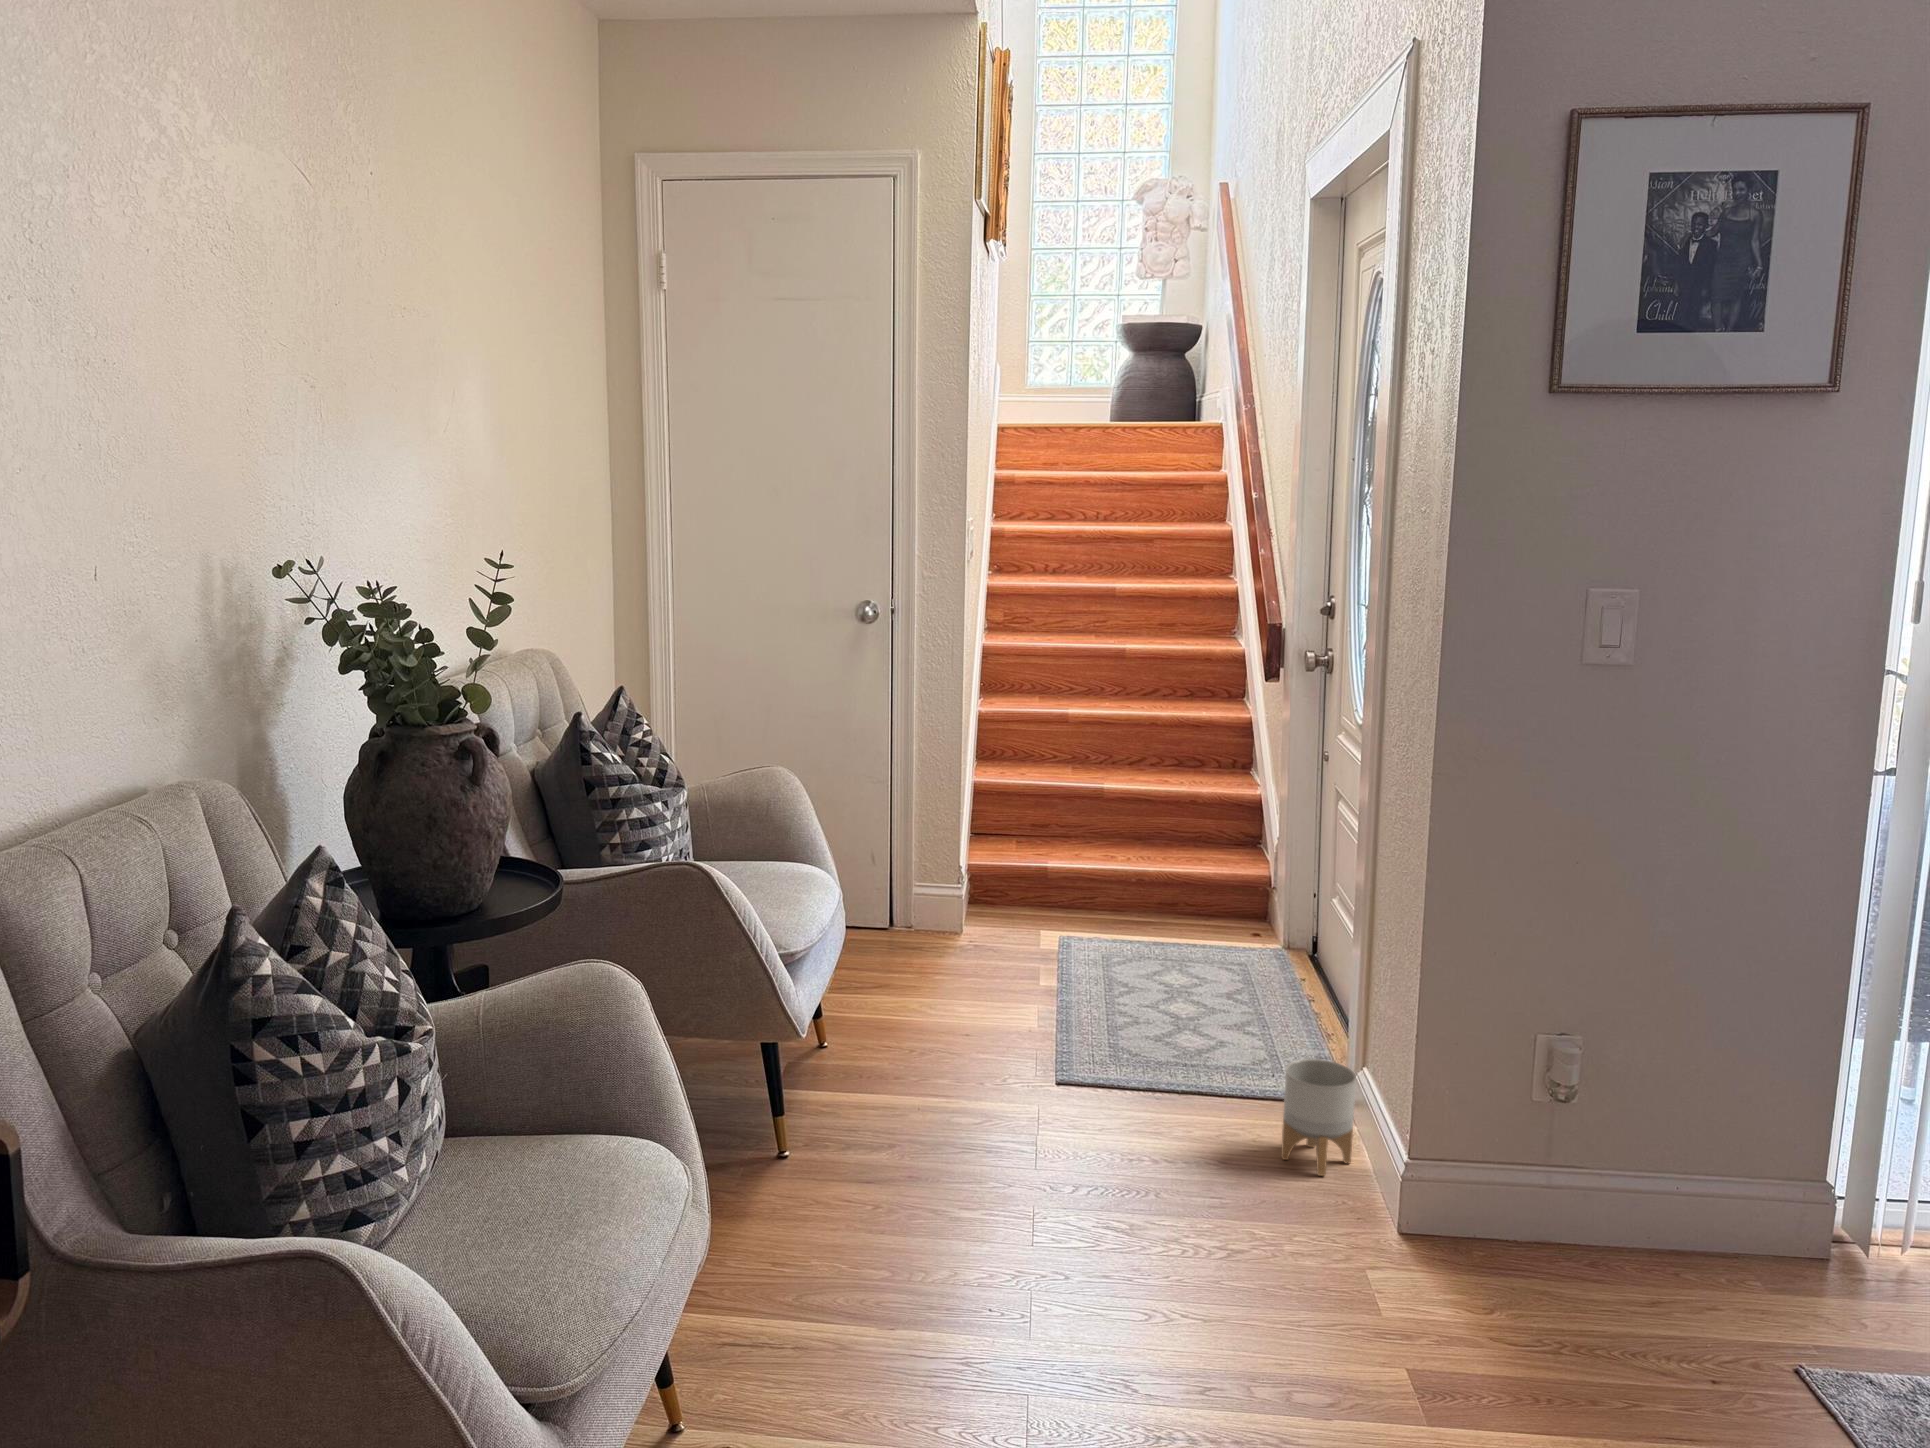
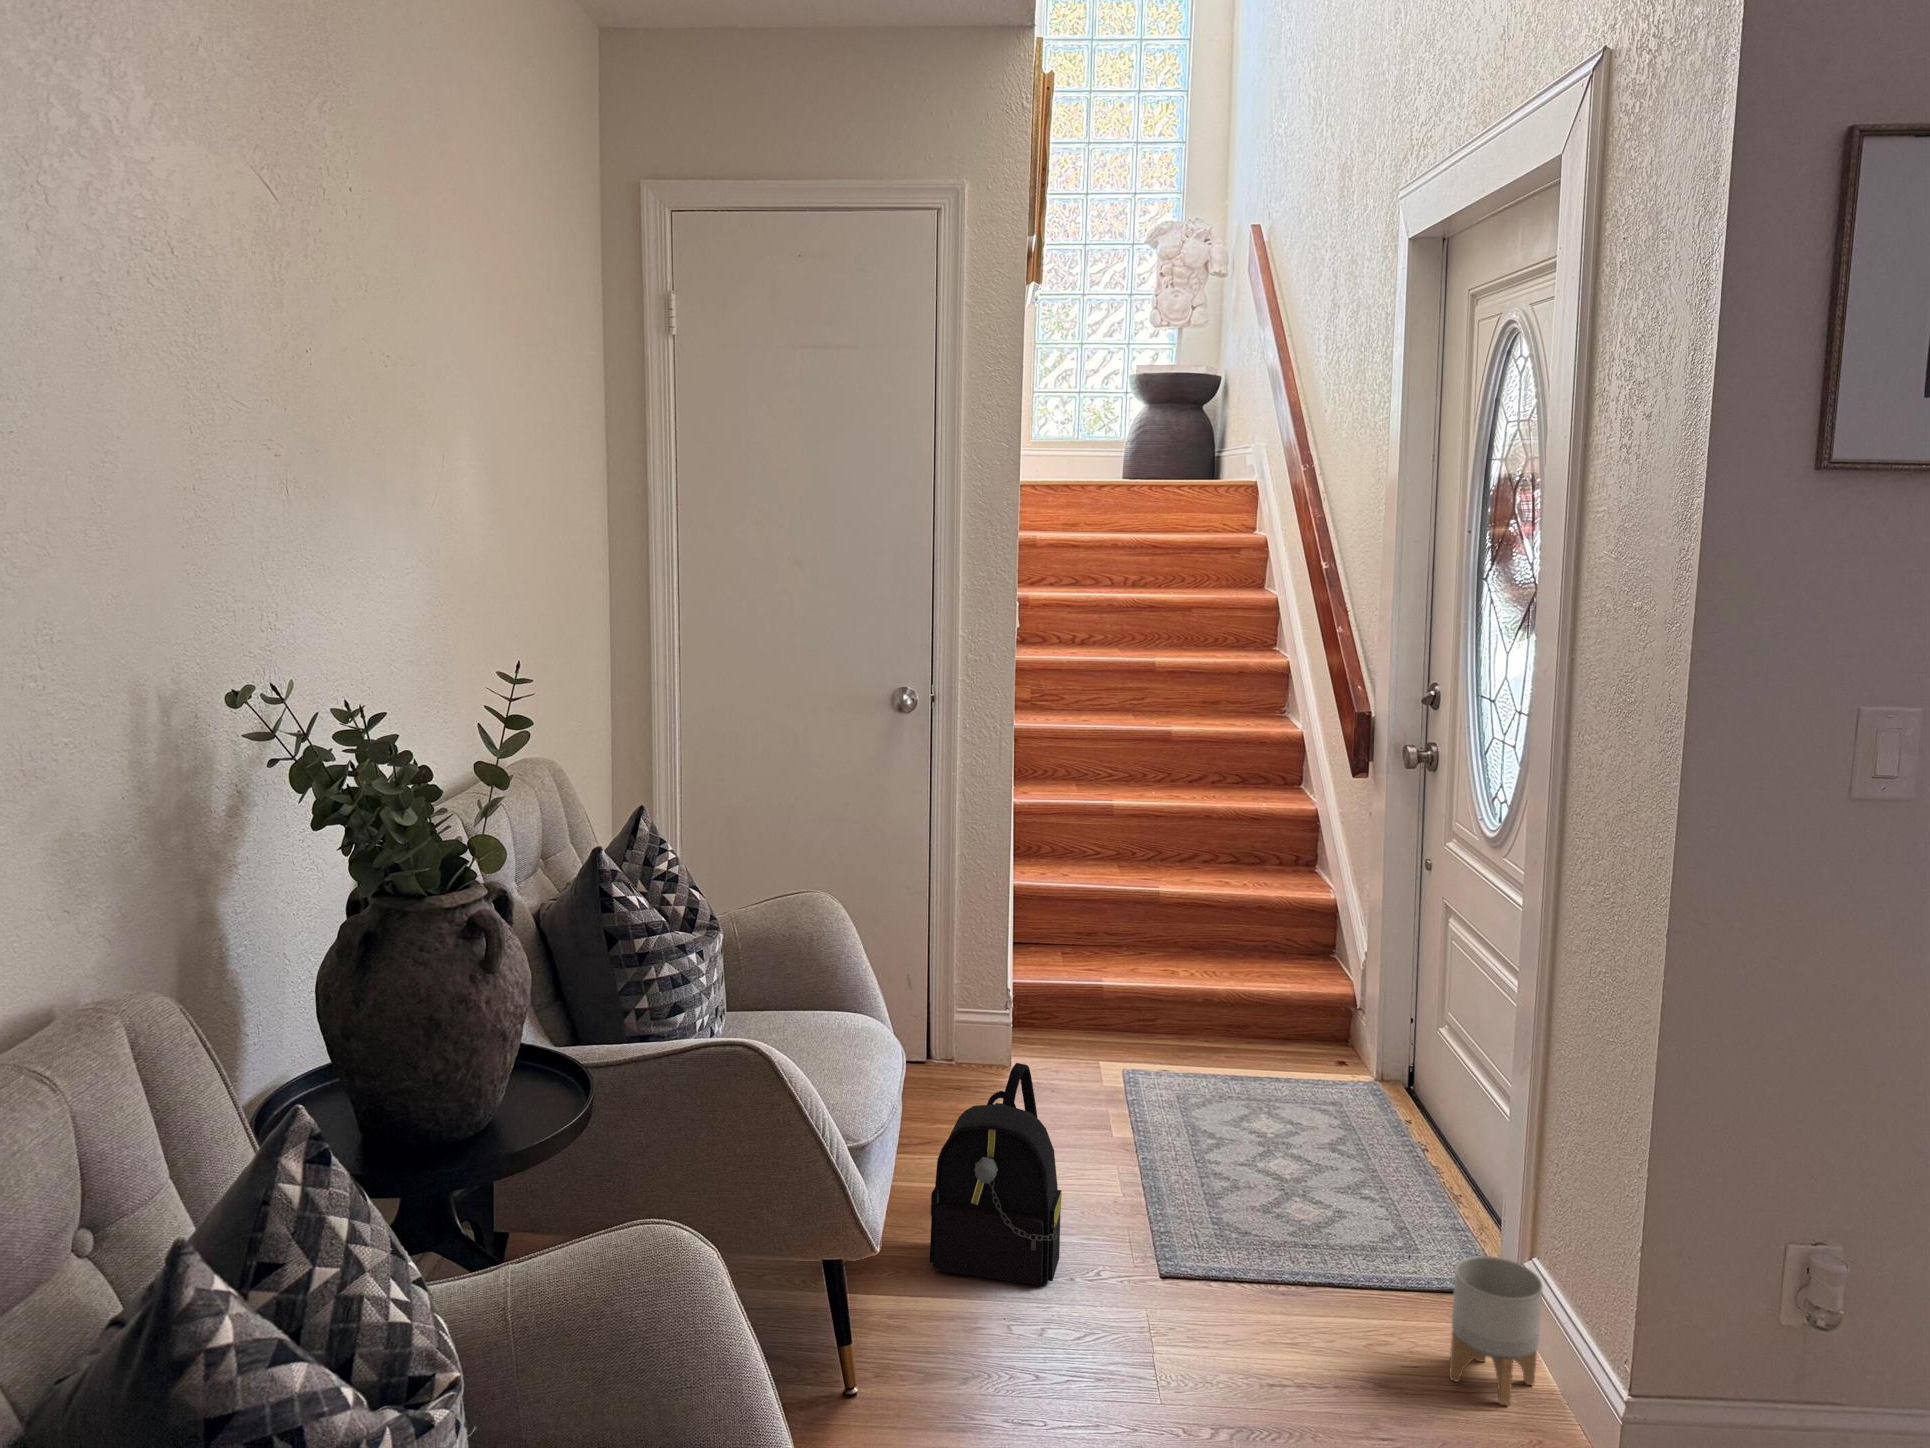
backpack: none [861,907,973,1090] -> present [930,1063,1062,1286]

